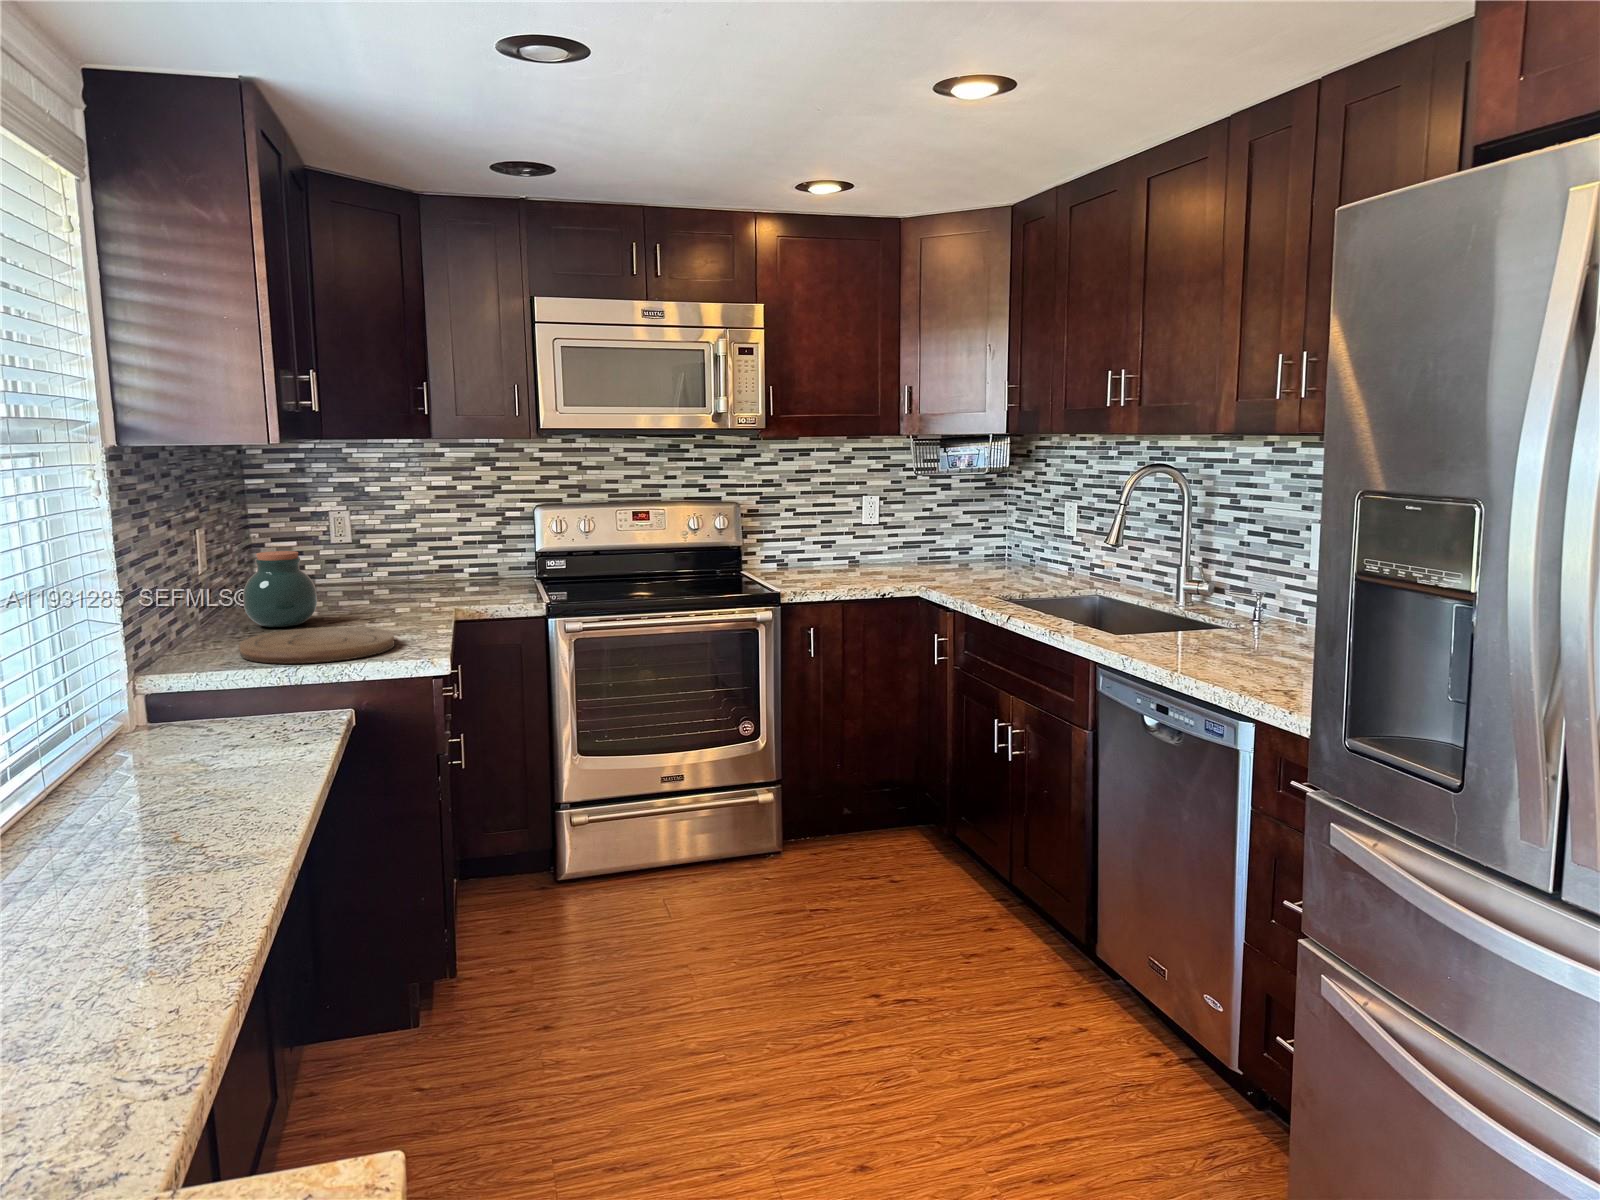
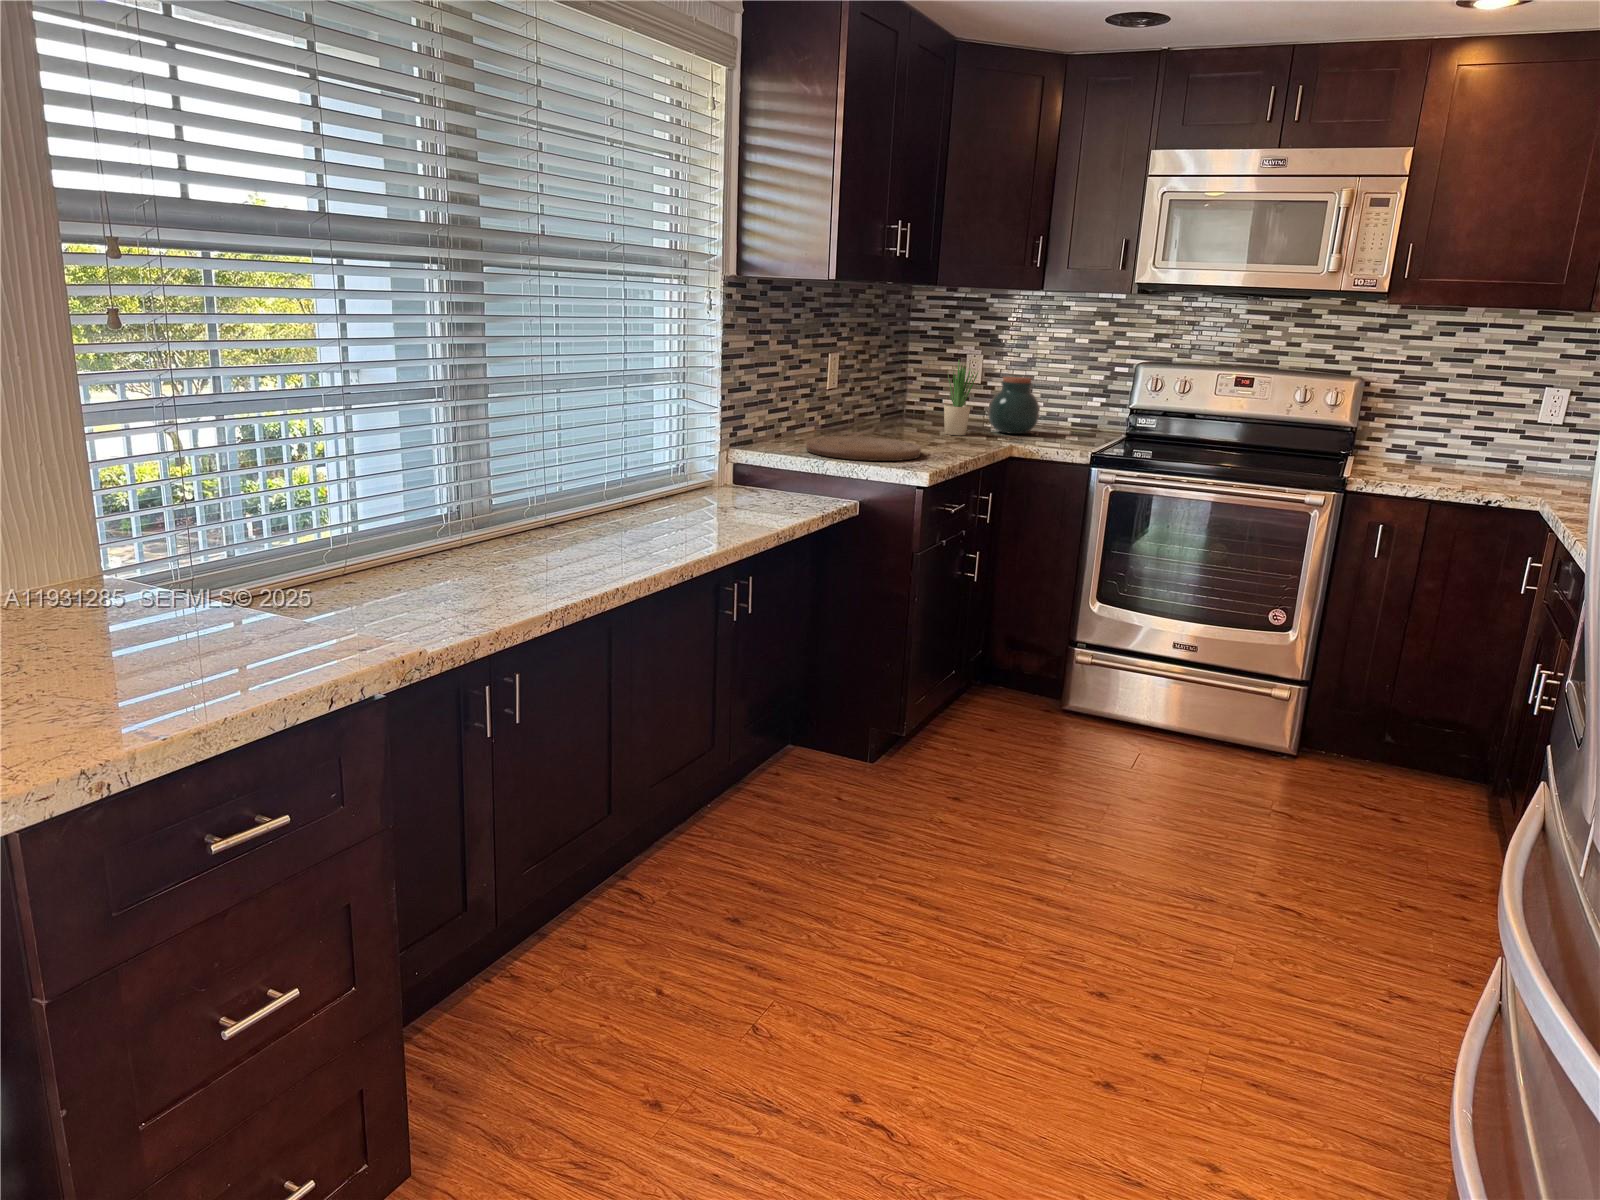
potted plant: none [343,515,383,608] -> present [944,361,978,435]
jar: present [243,551,317,627] -> present [988,377,1040,434]

